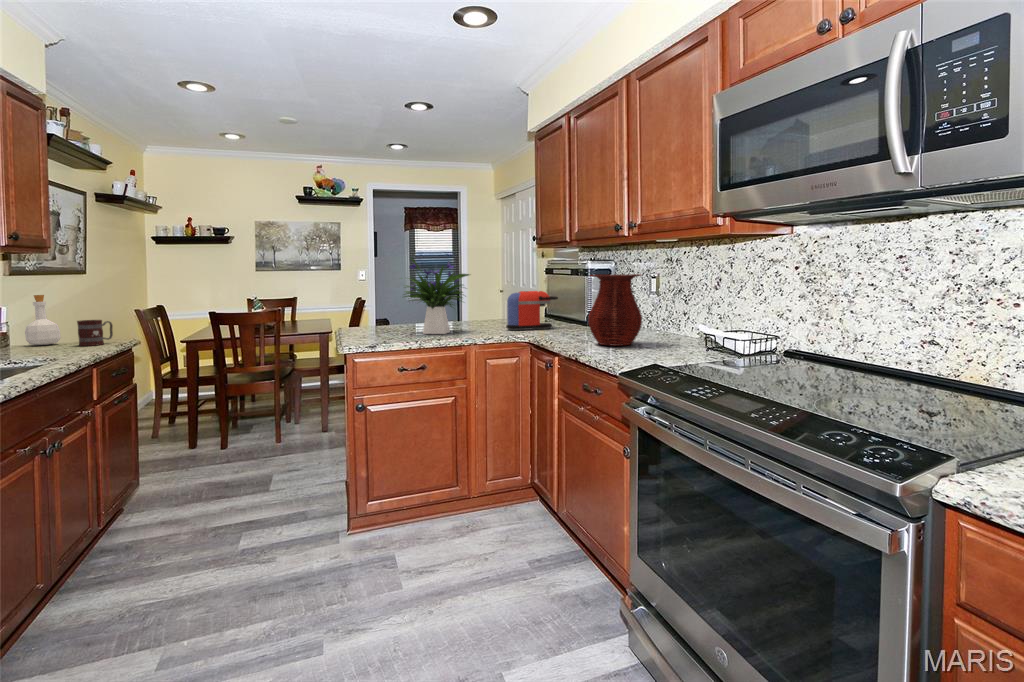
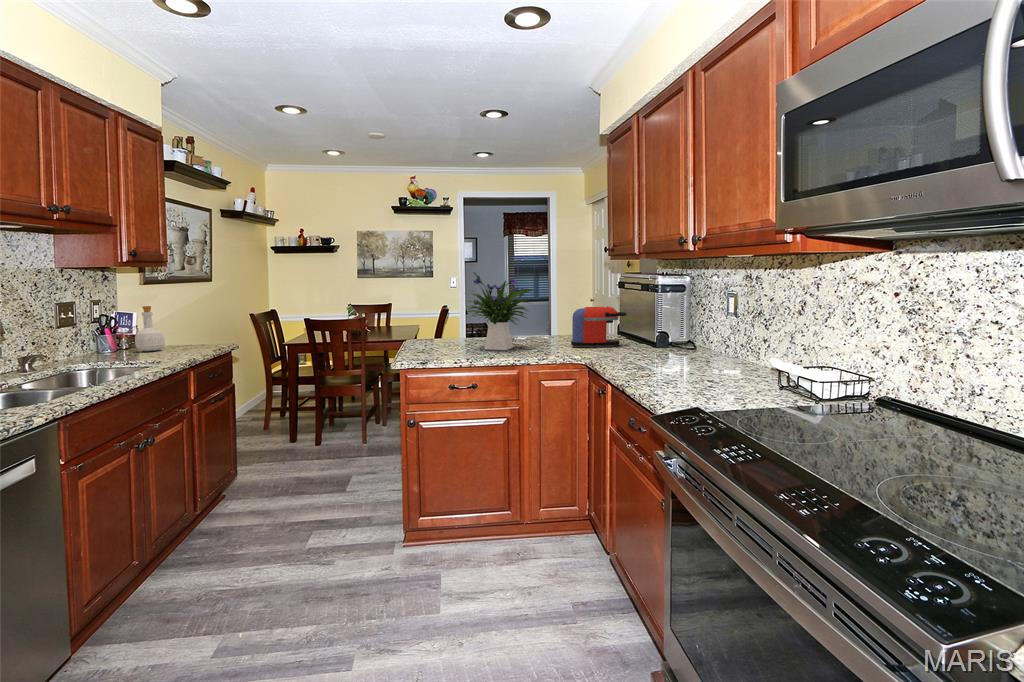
vase: present [588,274,642,346] -> none [648,295,711,375]
mug: present [77,320,113,346] -> none [174,329,206,354]

